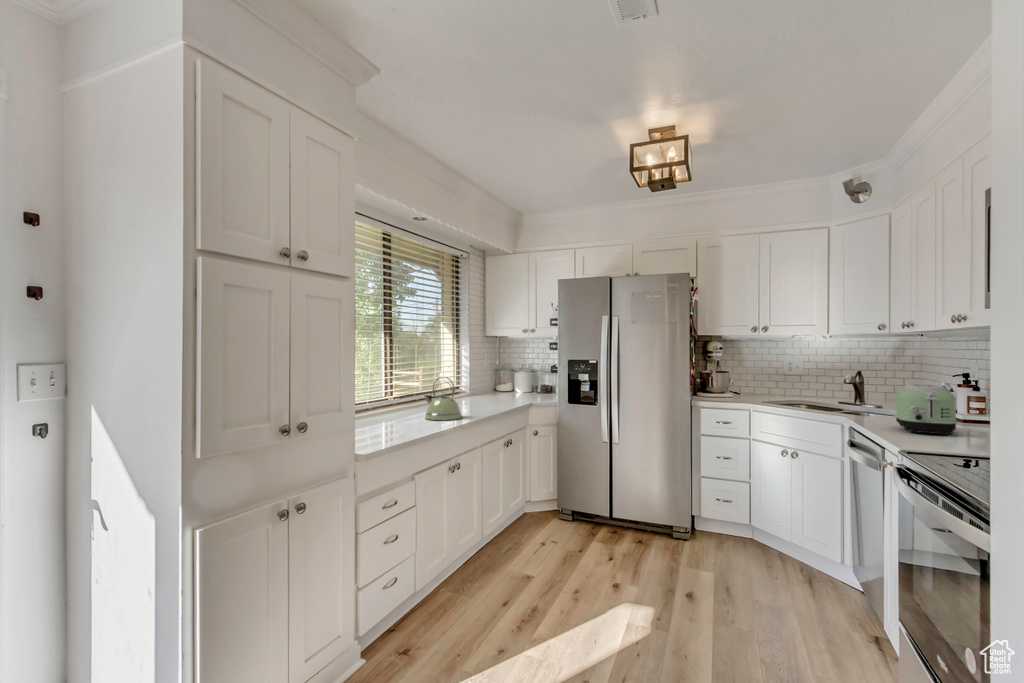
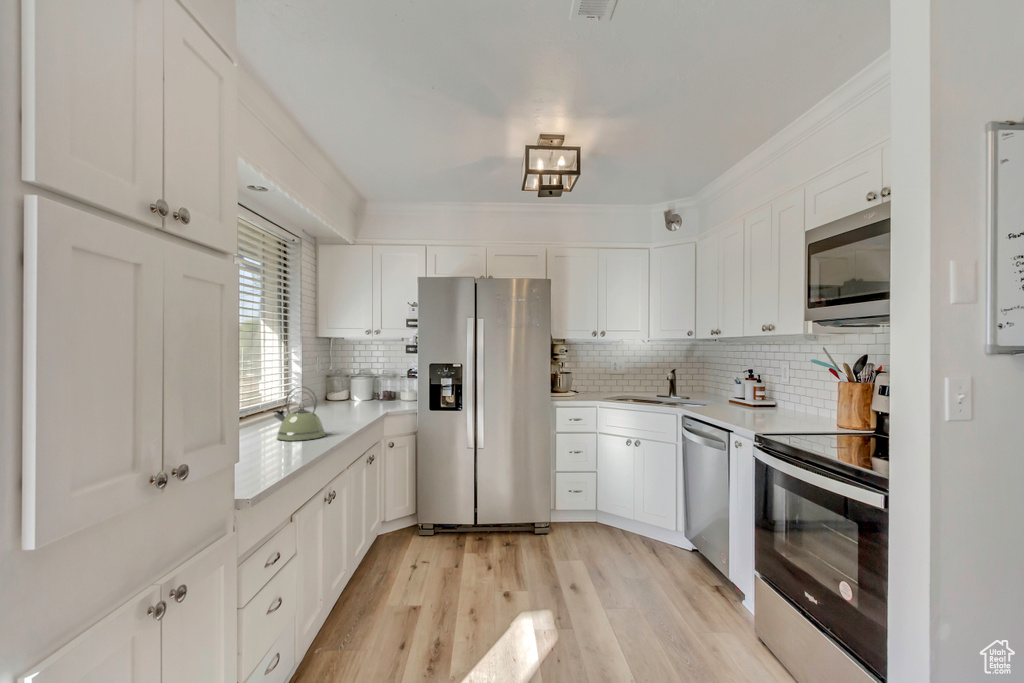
toaster: present [895,384,957,435] -> none [729,378,776,418]

